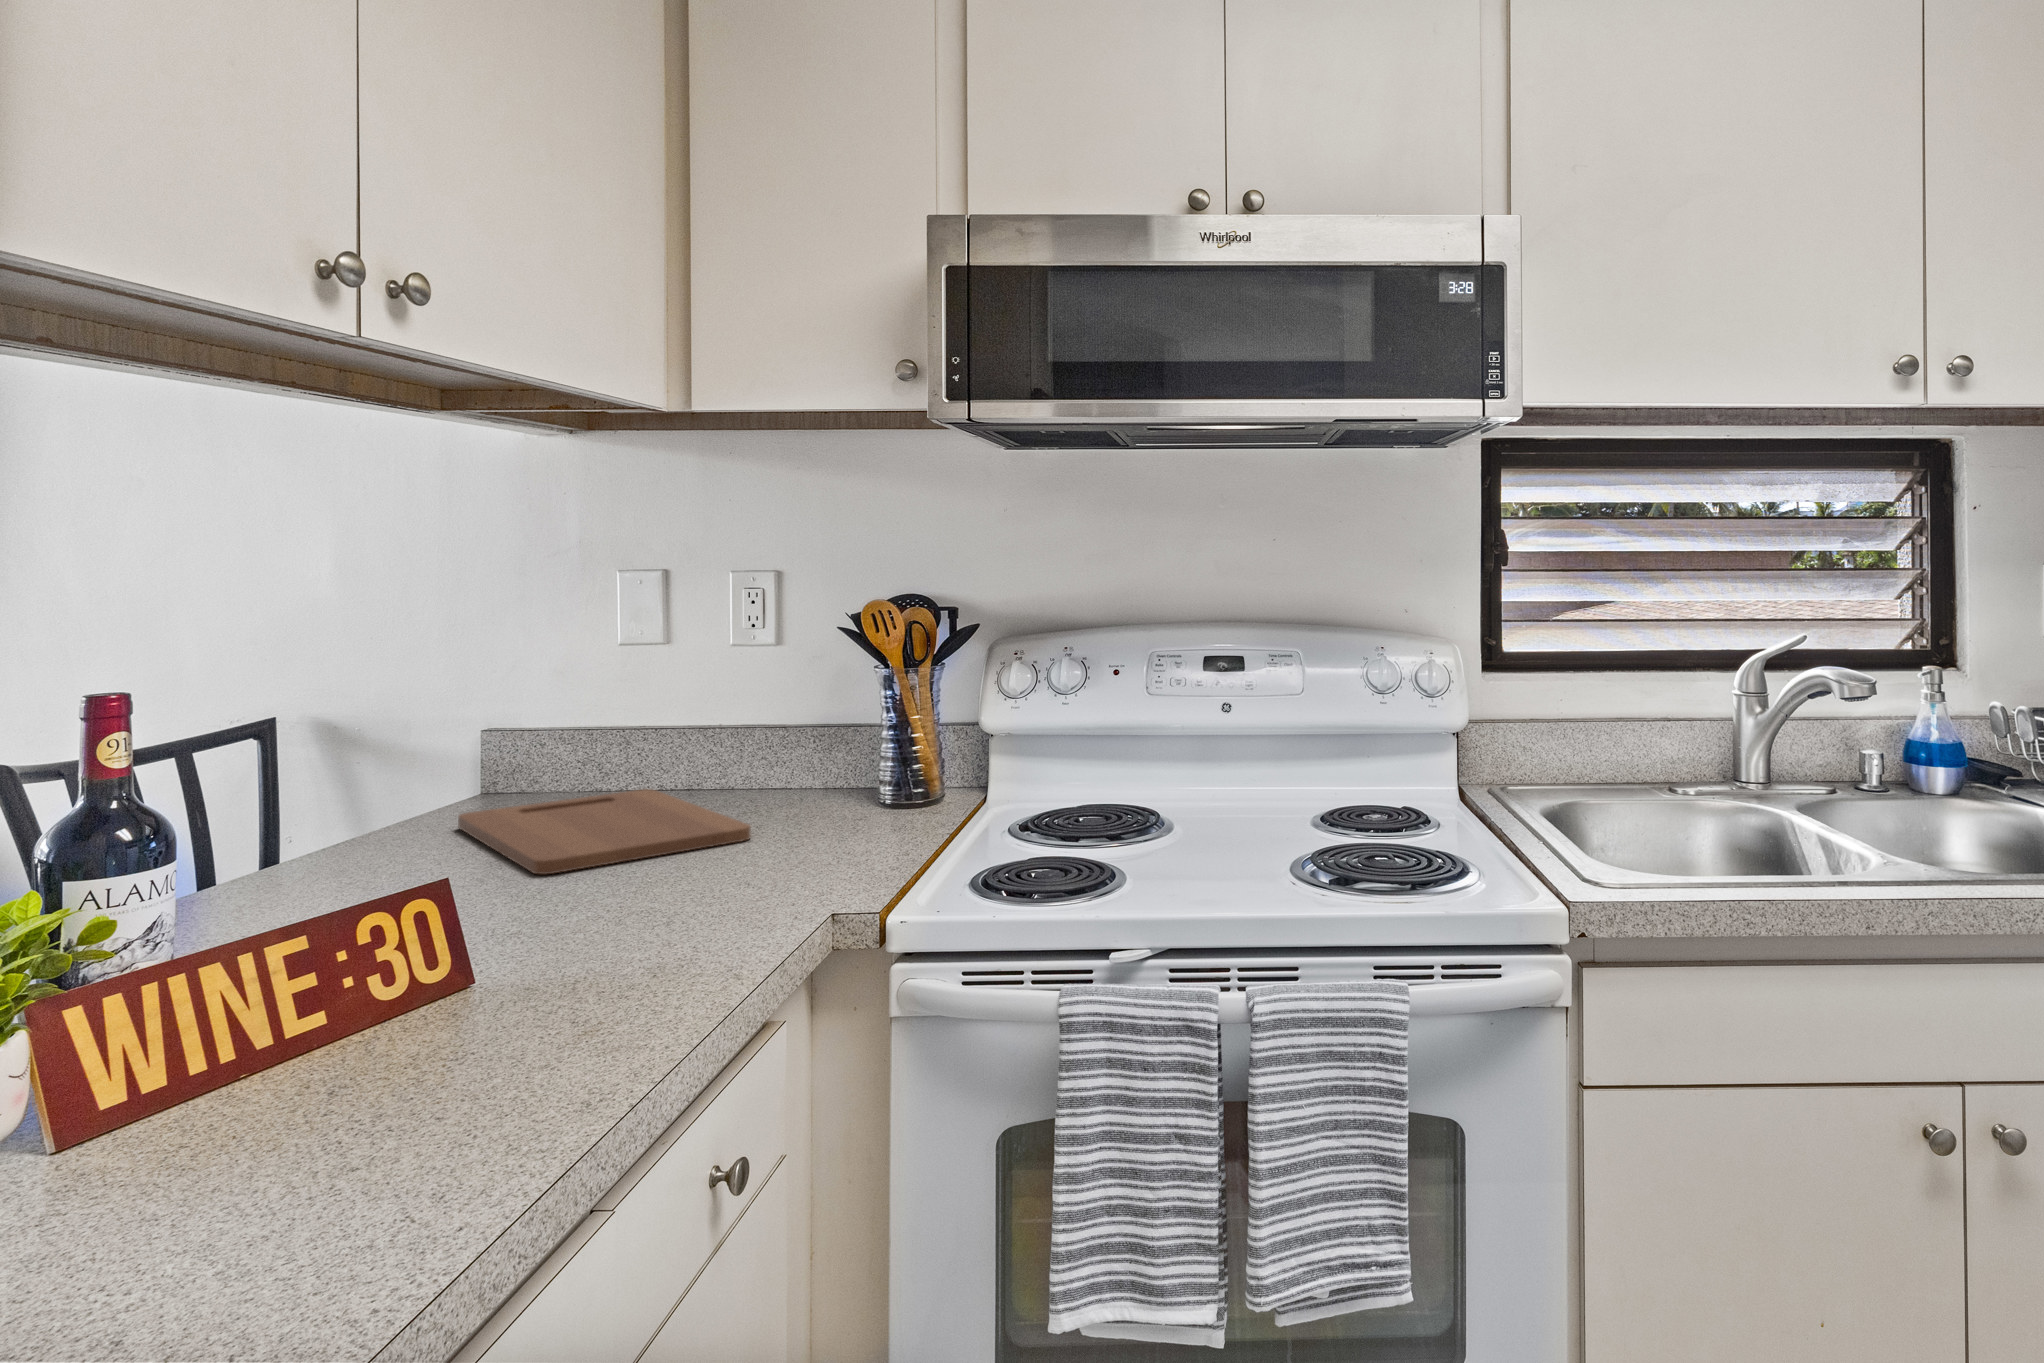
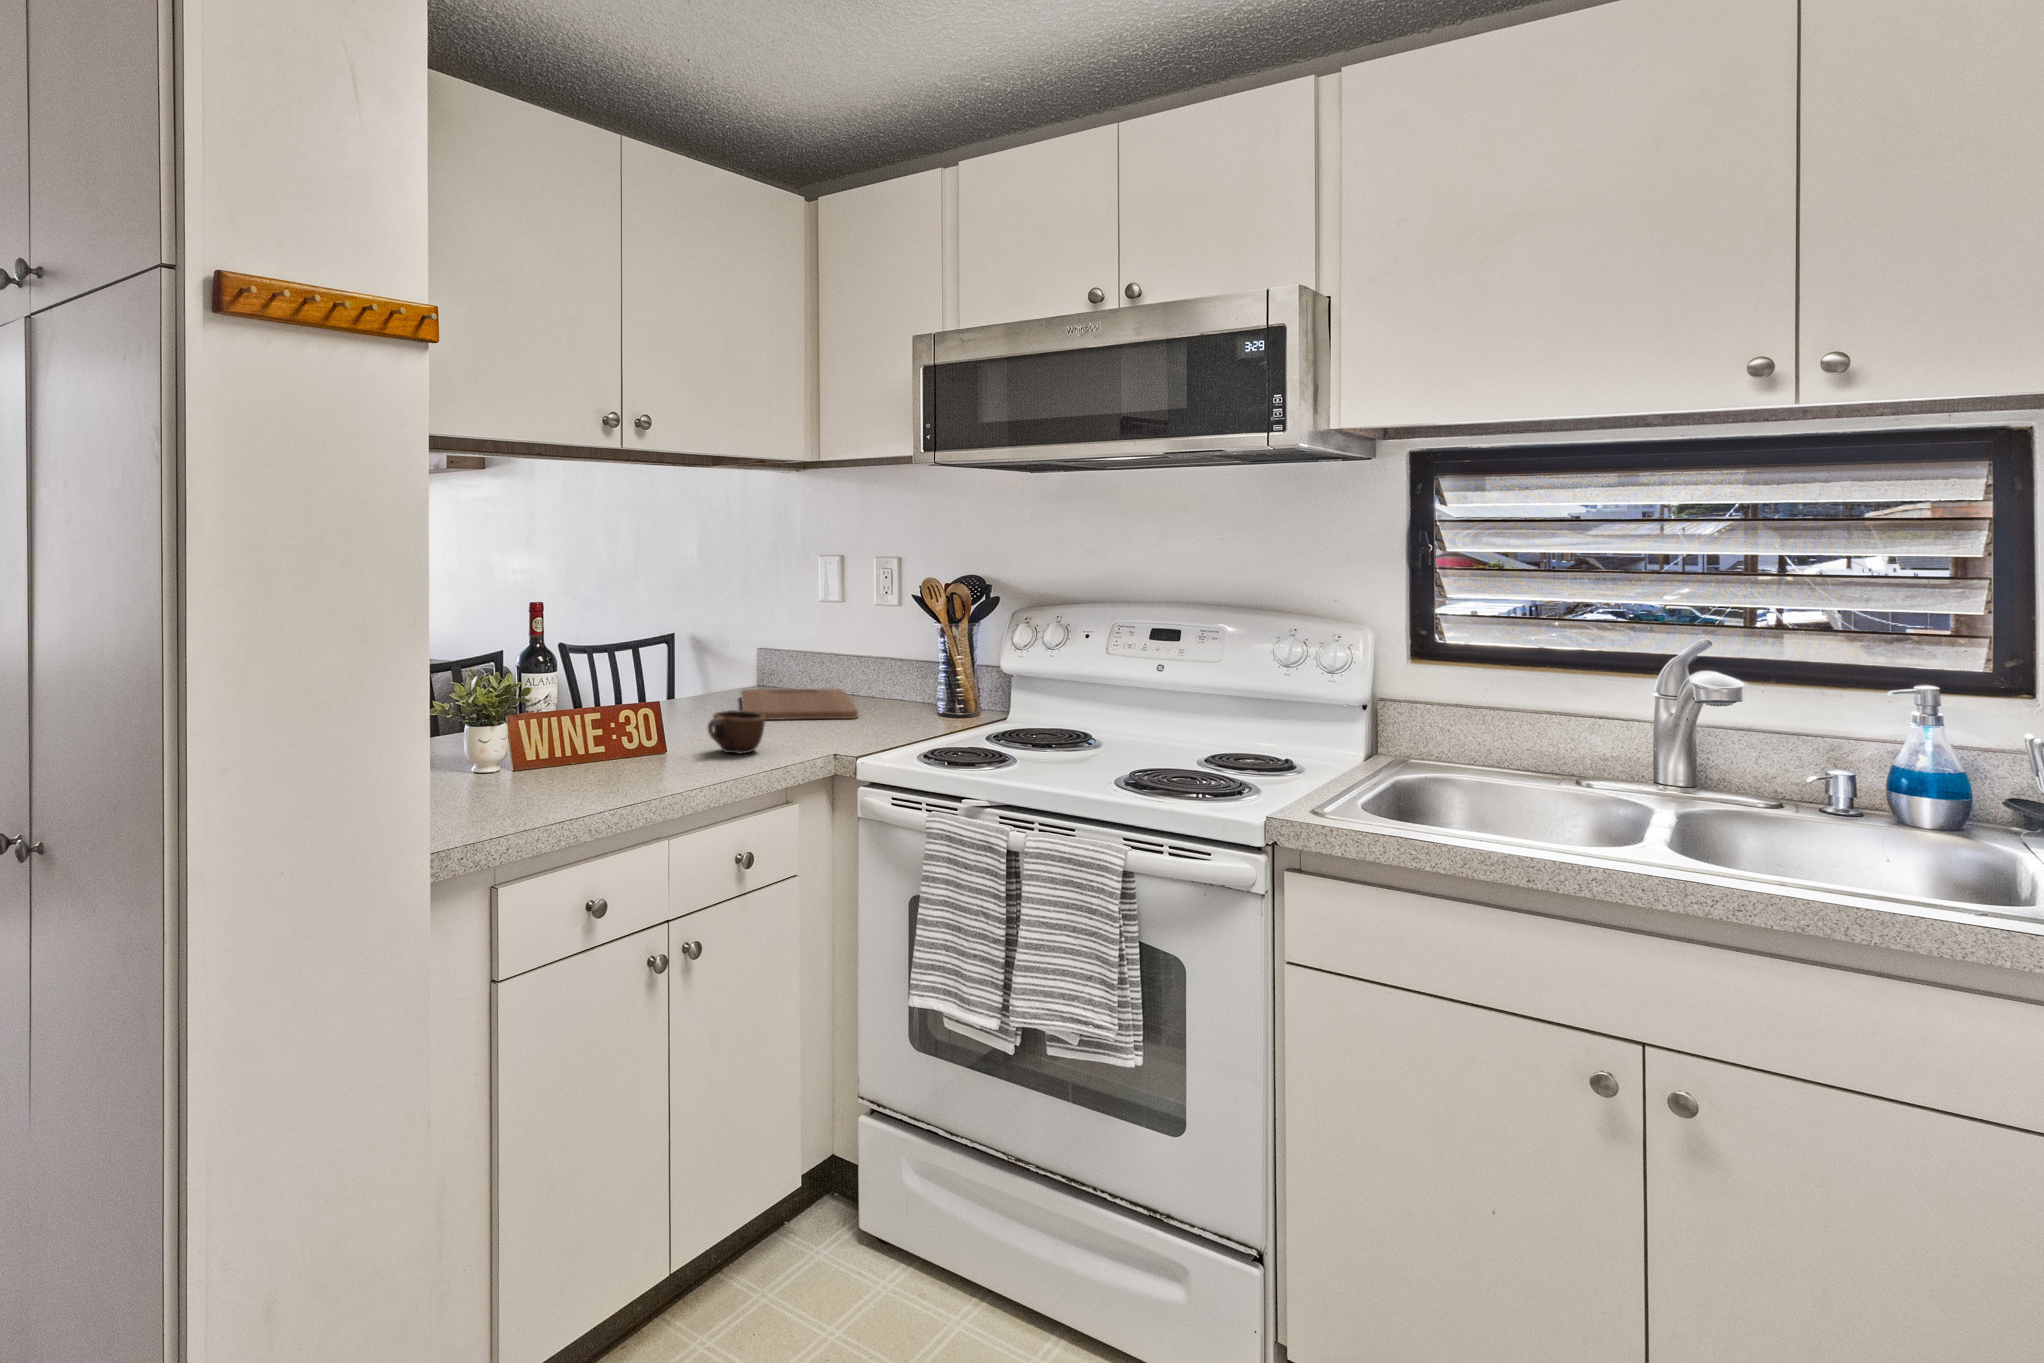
mug: none [582,864,698,958] -> present [708,710,765,754]

